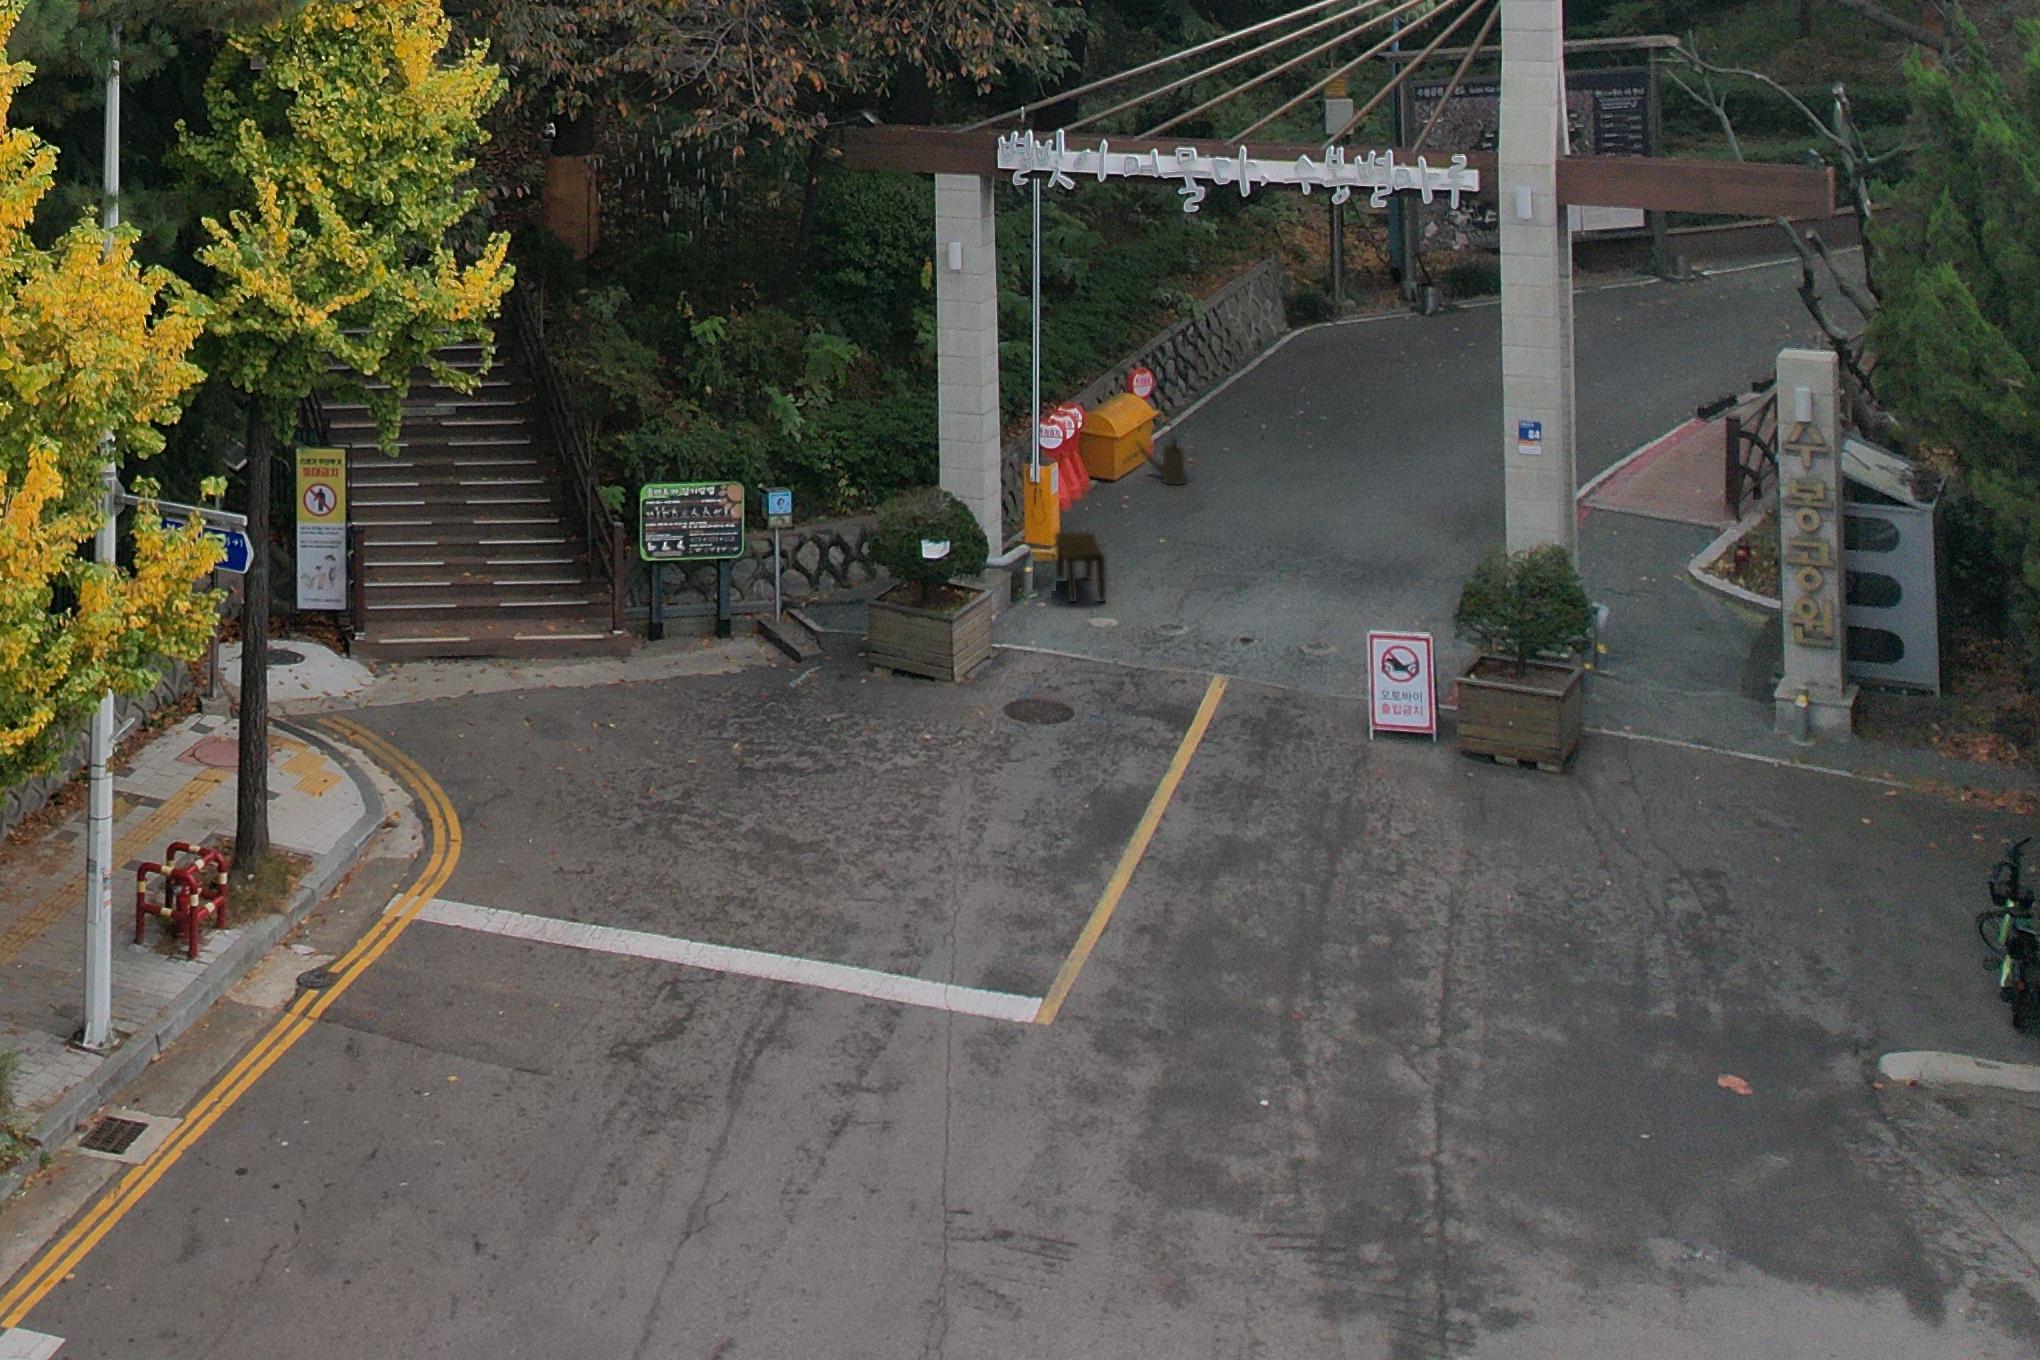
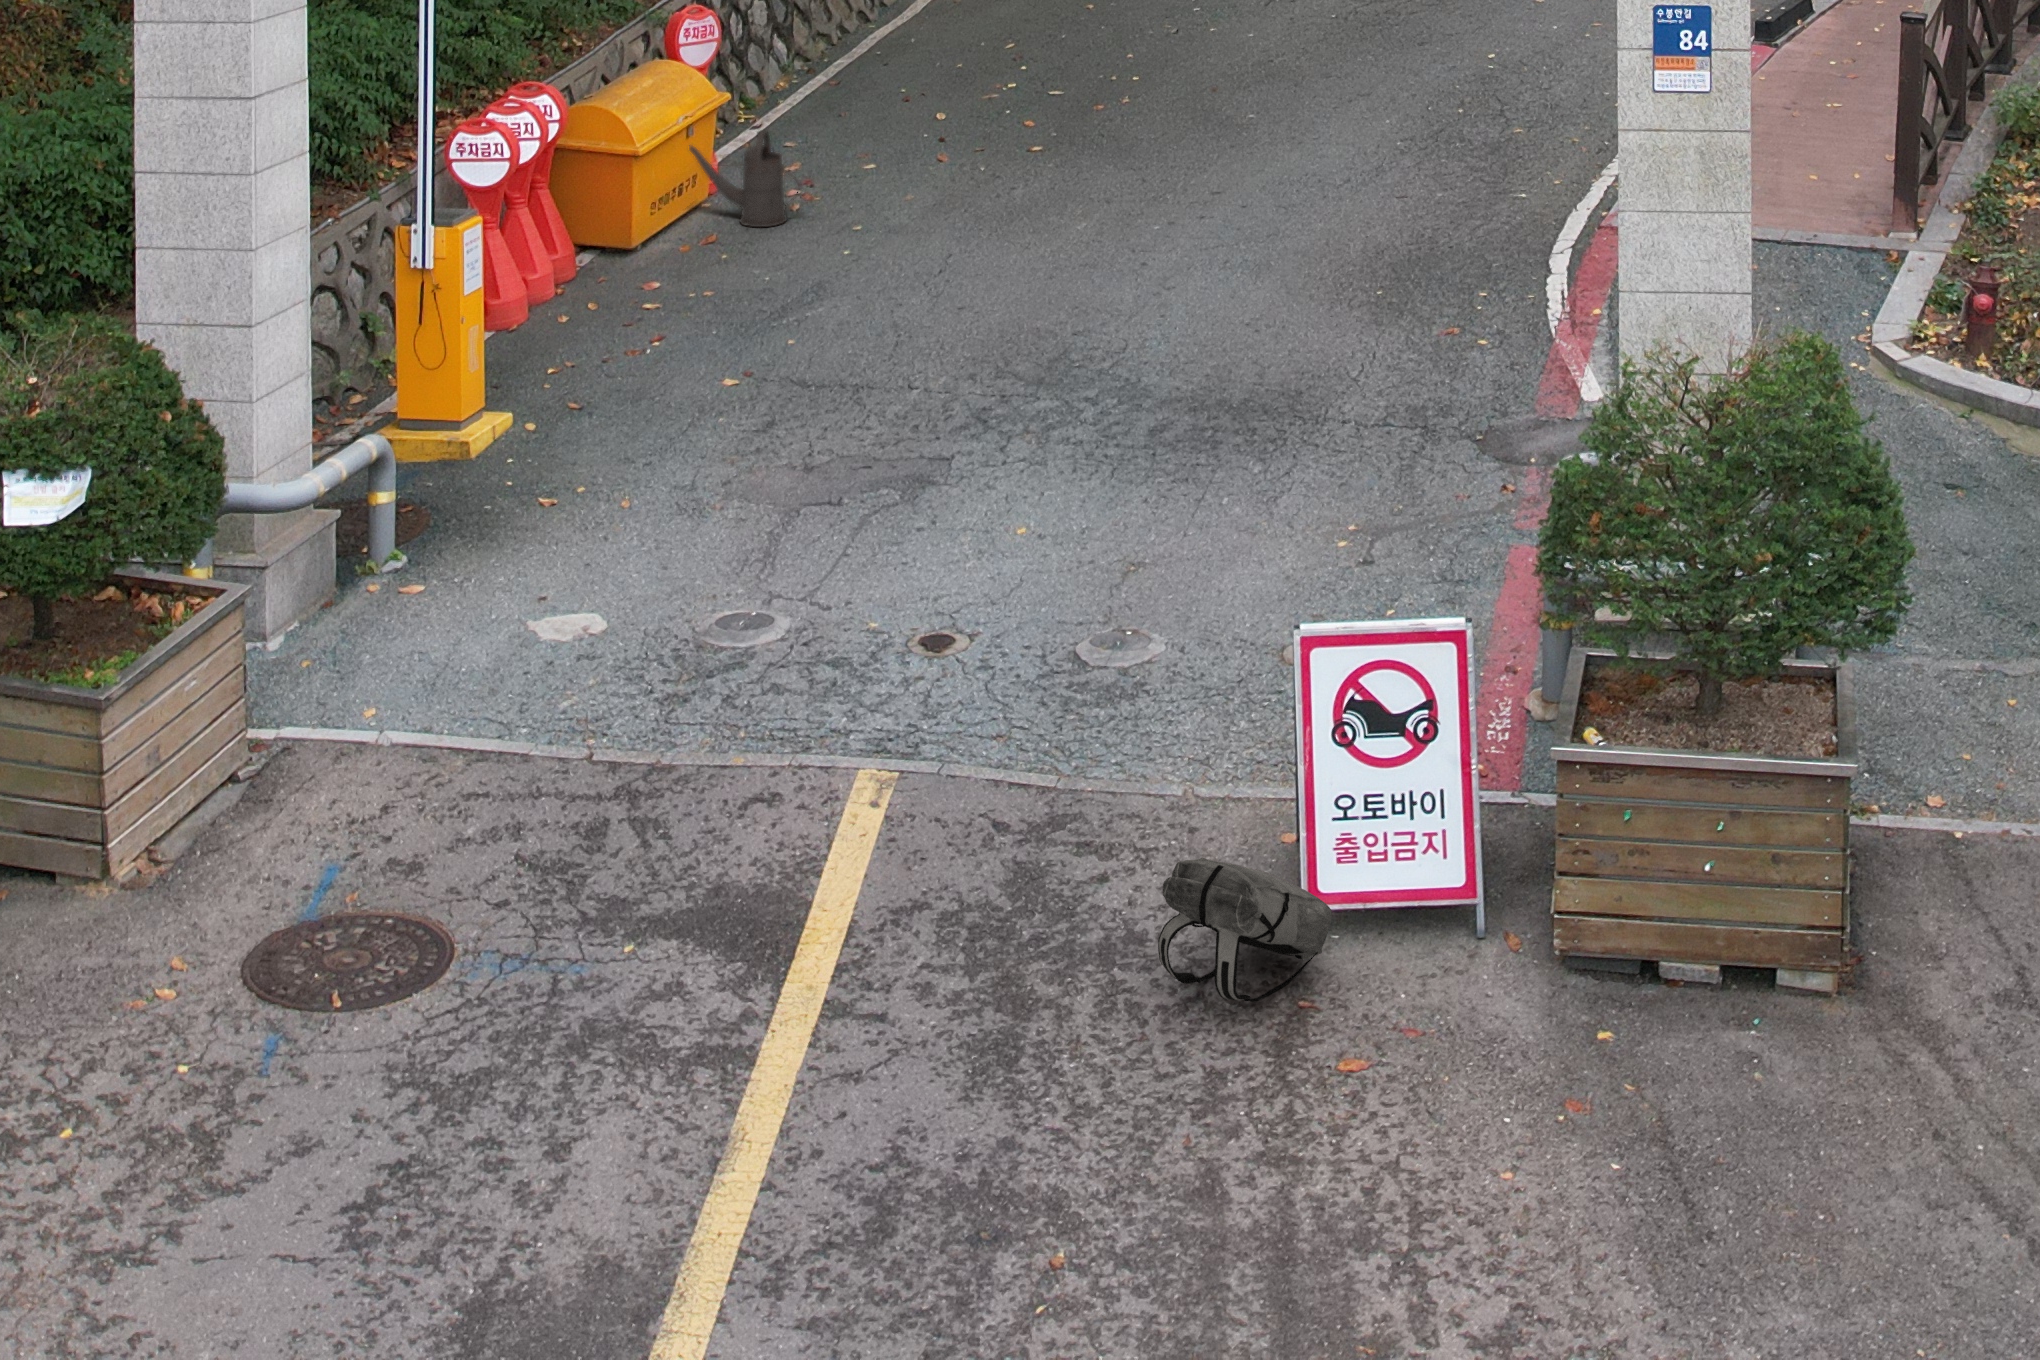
bench: present [1055,532,1106,602] -> none [480,362,592,550]
backpack: none [1316,704,1381,752] -> present [1158,858,1332,1001]

